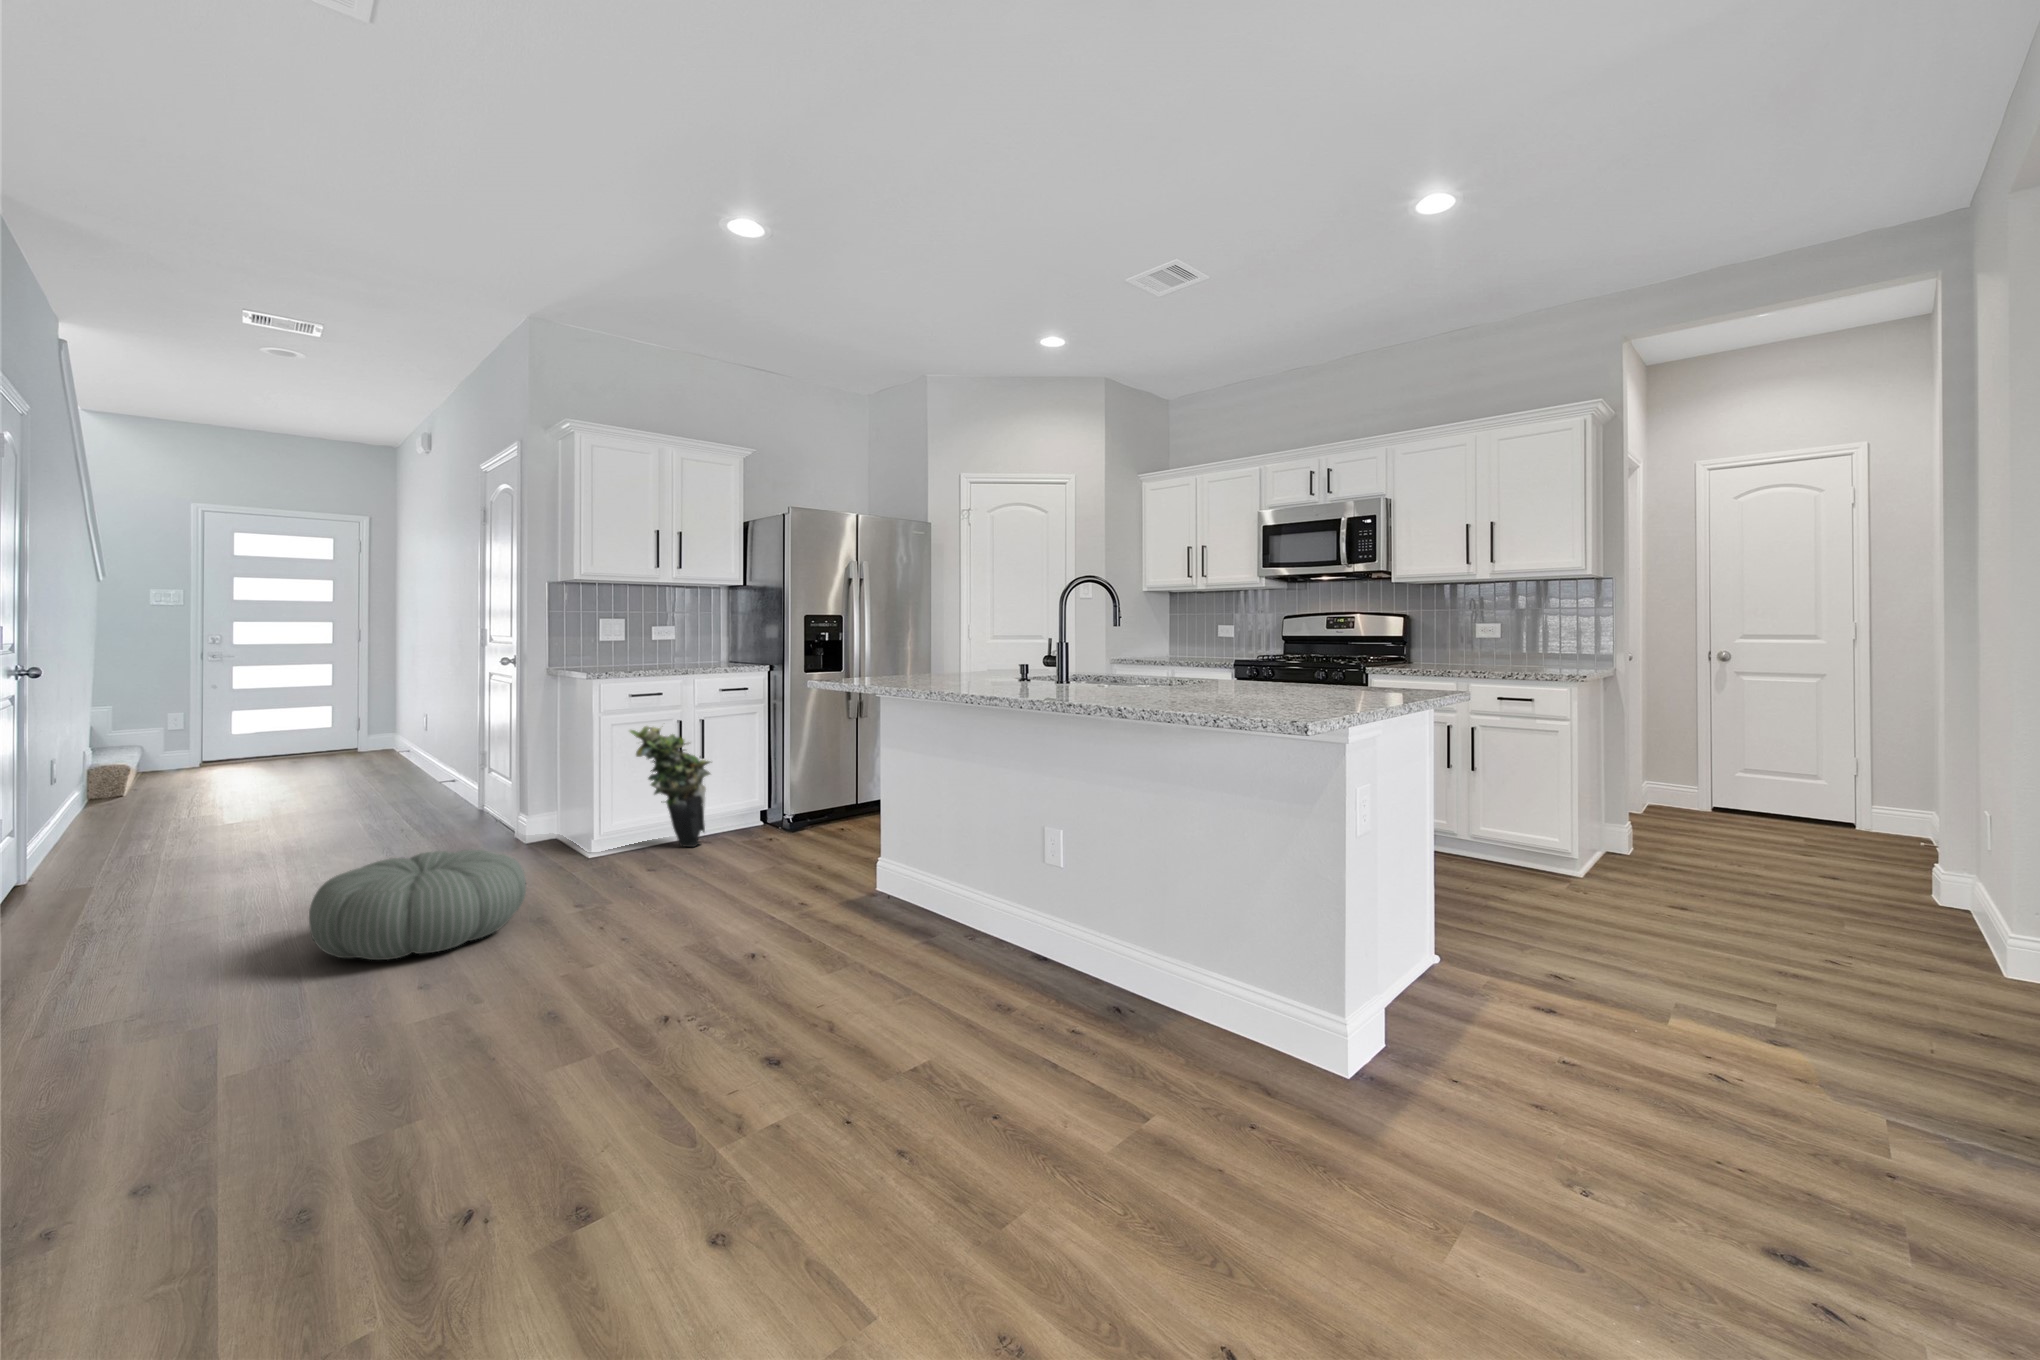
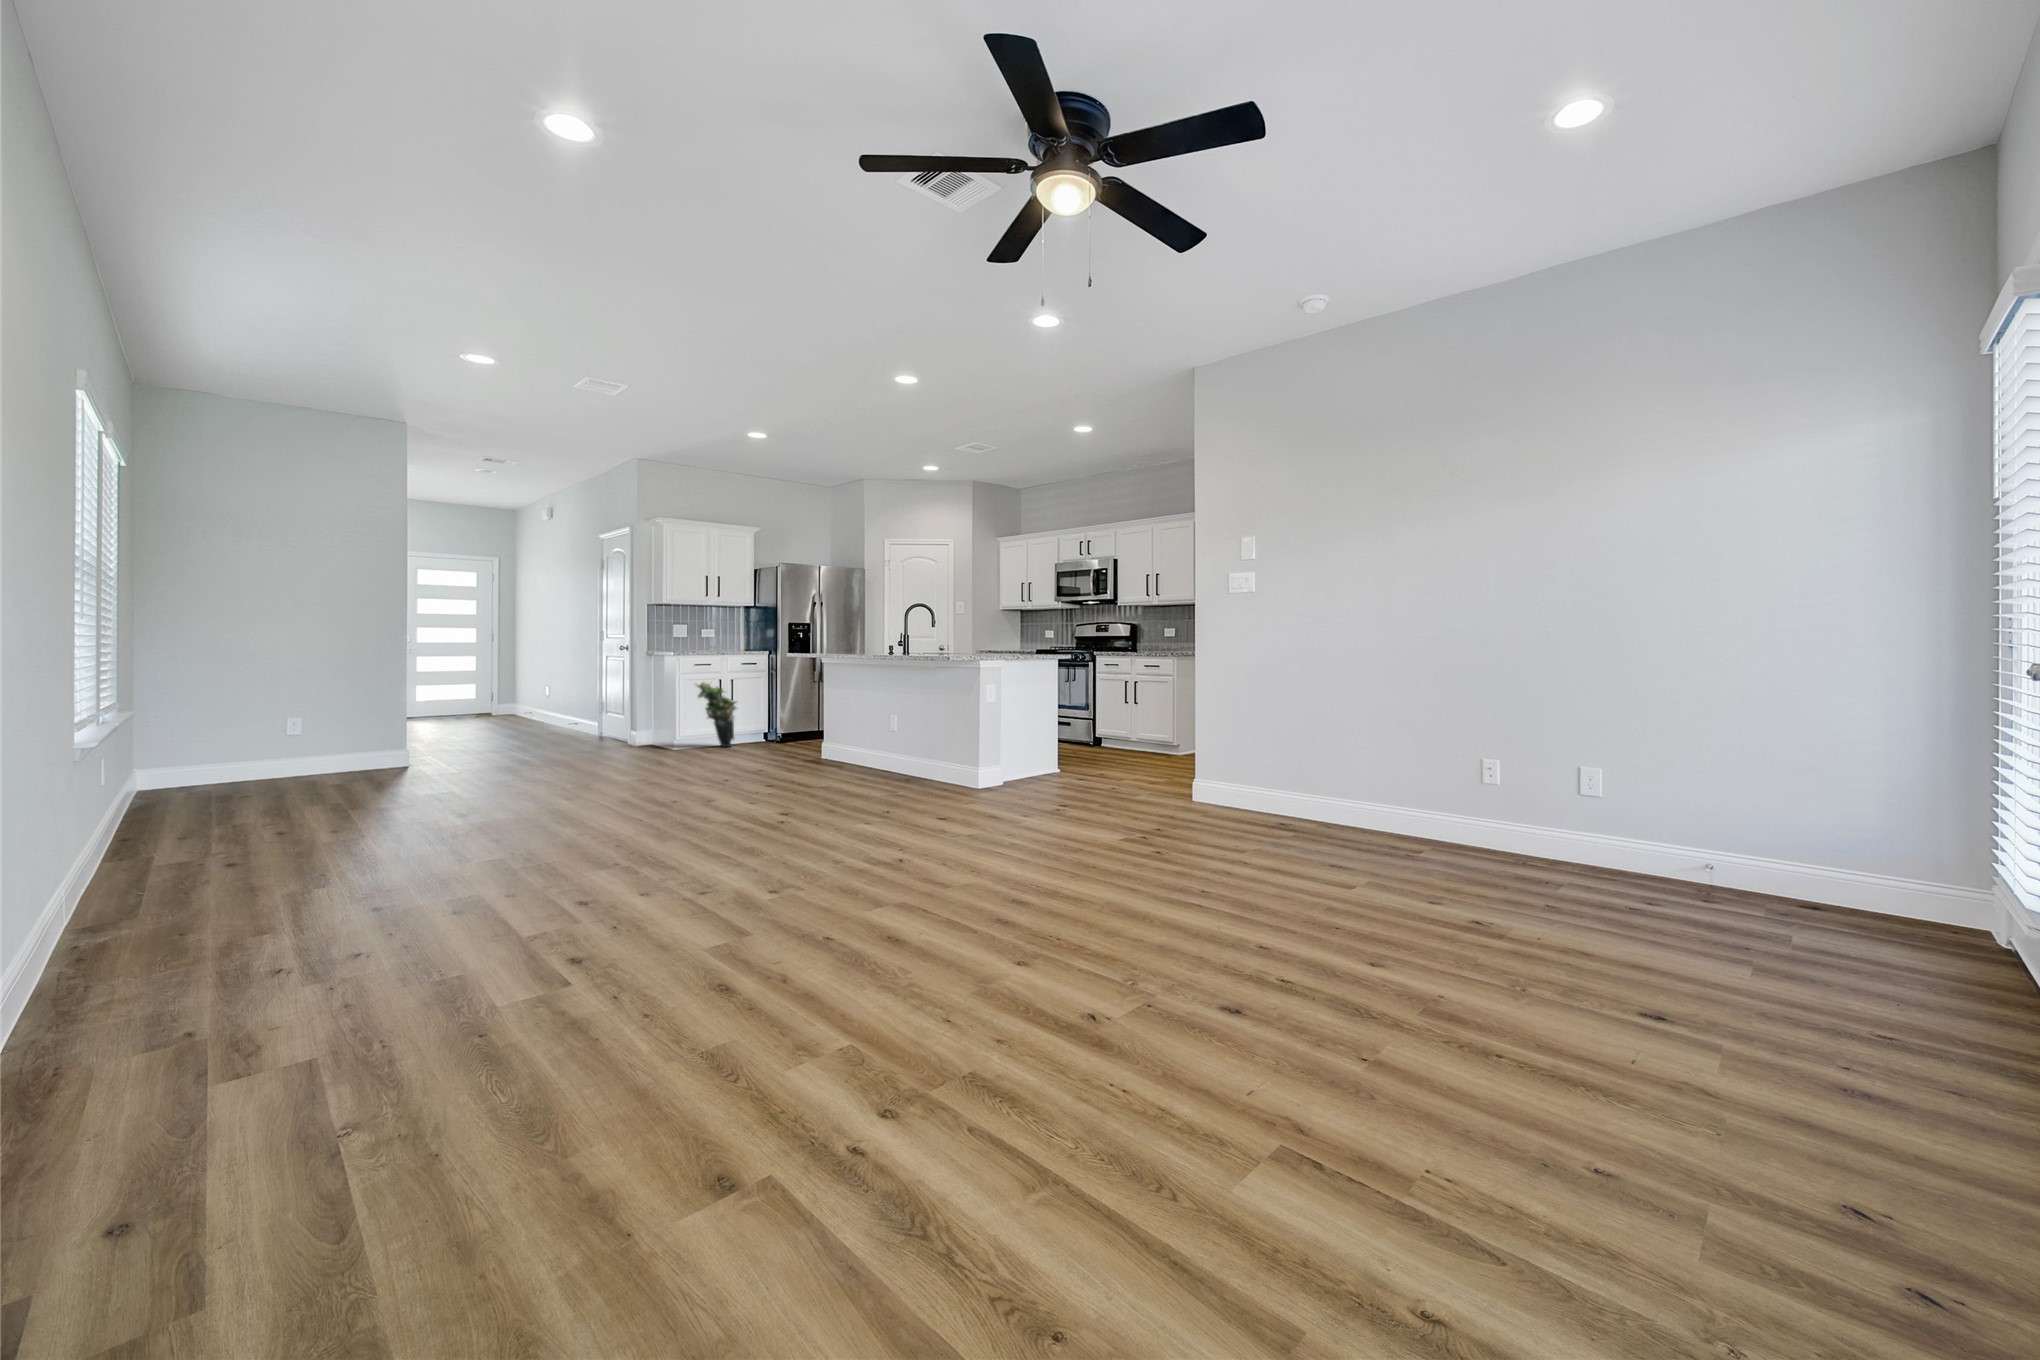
pouf: present [309,849,526,960] -> none [565,733,656,772]

